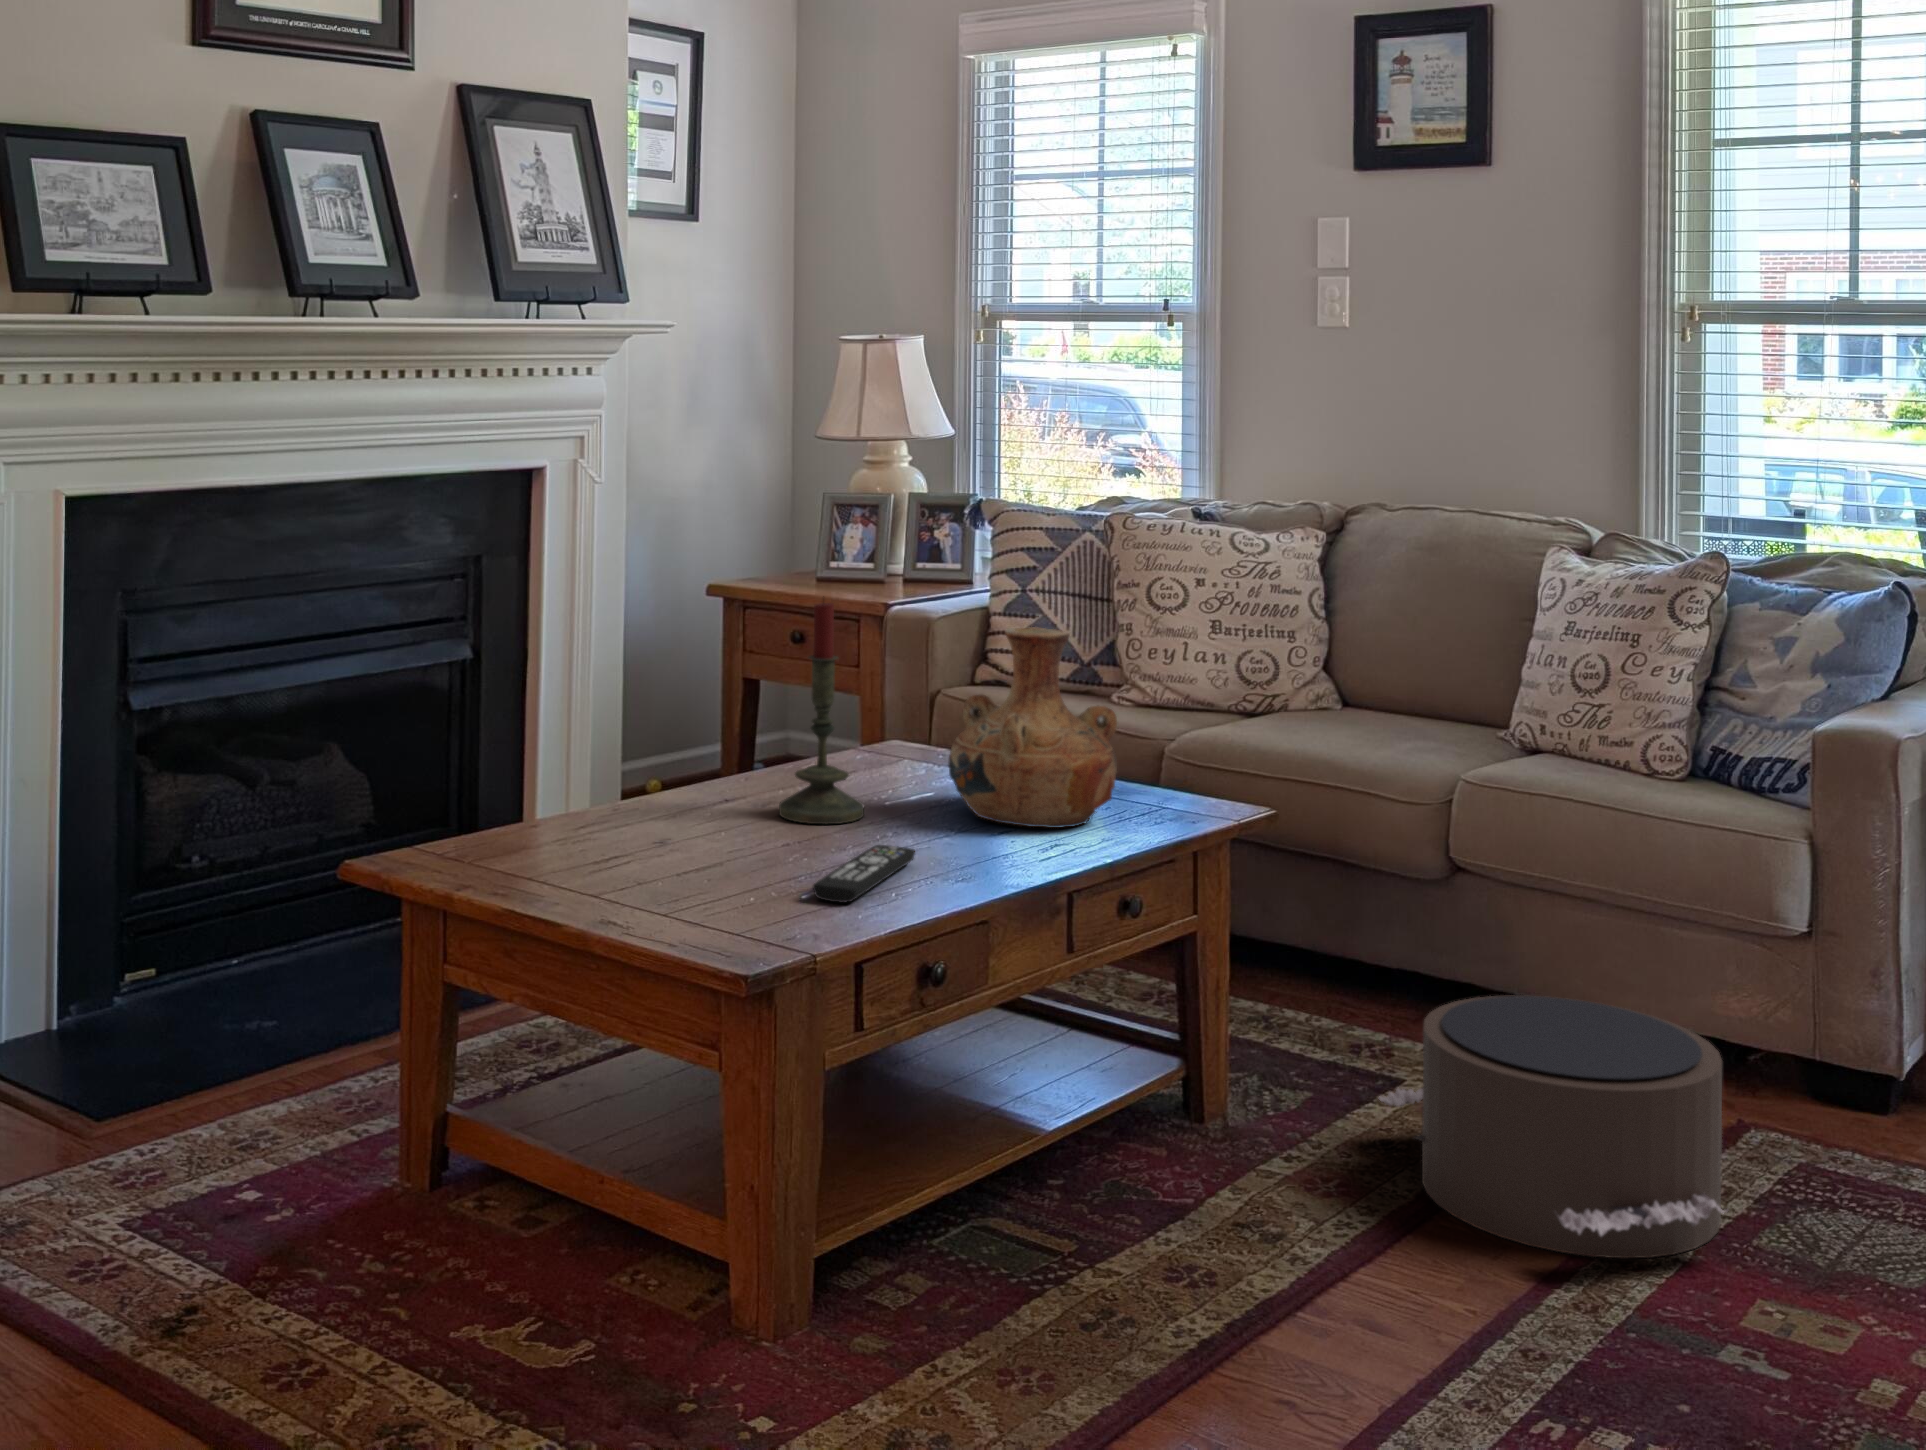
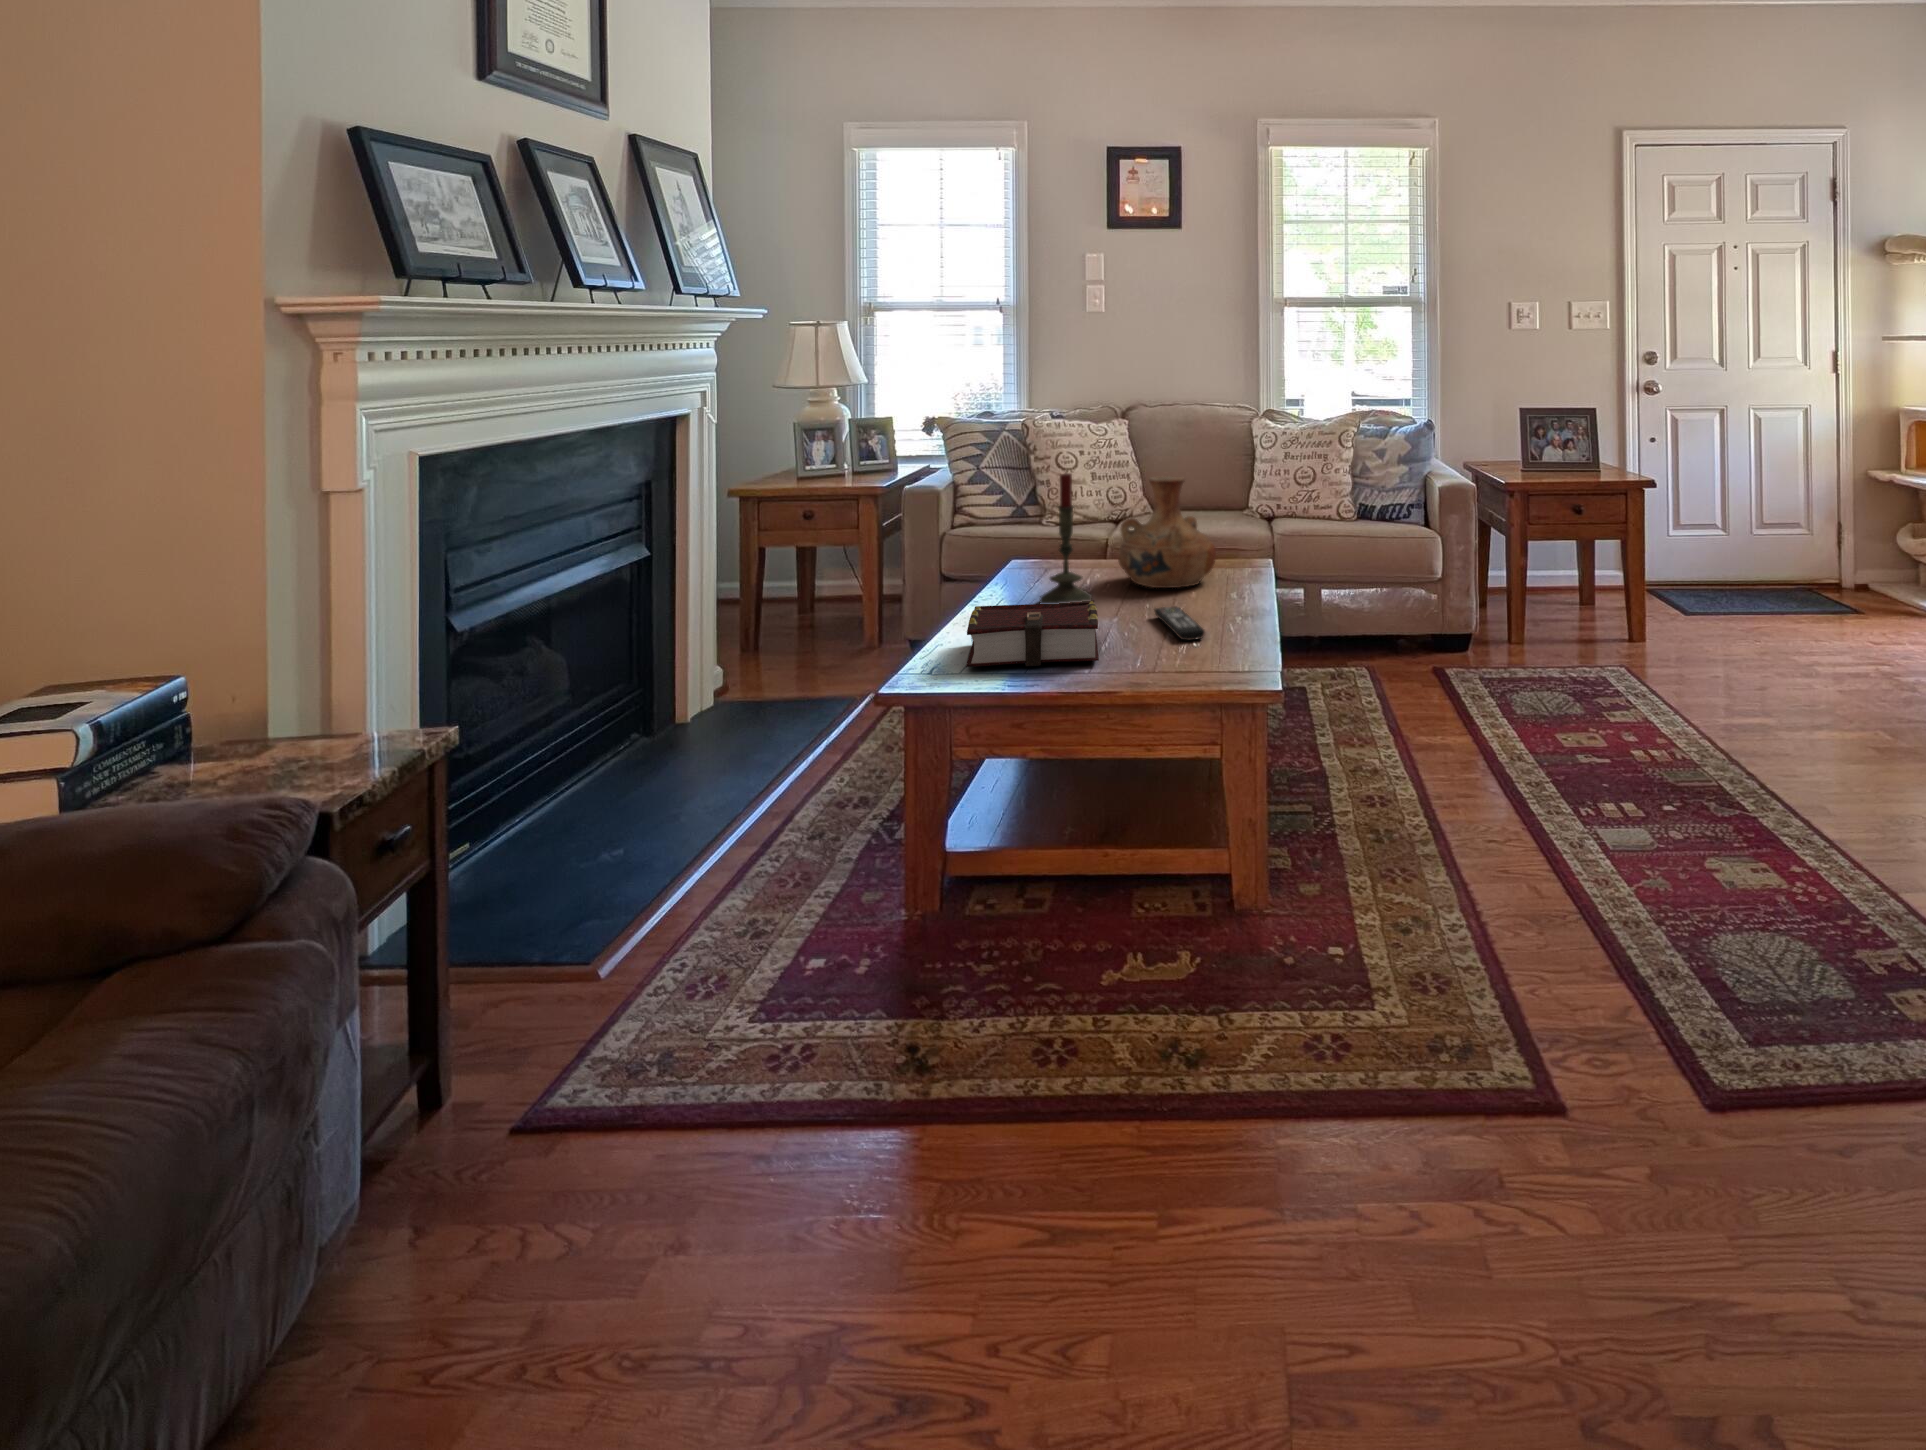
book: none [475,786,730,896] -> present [966,601,1099,667]
pouf: present [1379,995,1728,1258] -> none [1323,626,1504,741]

